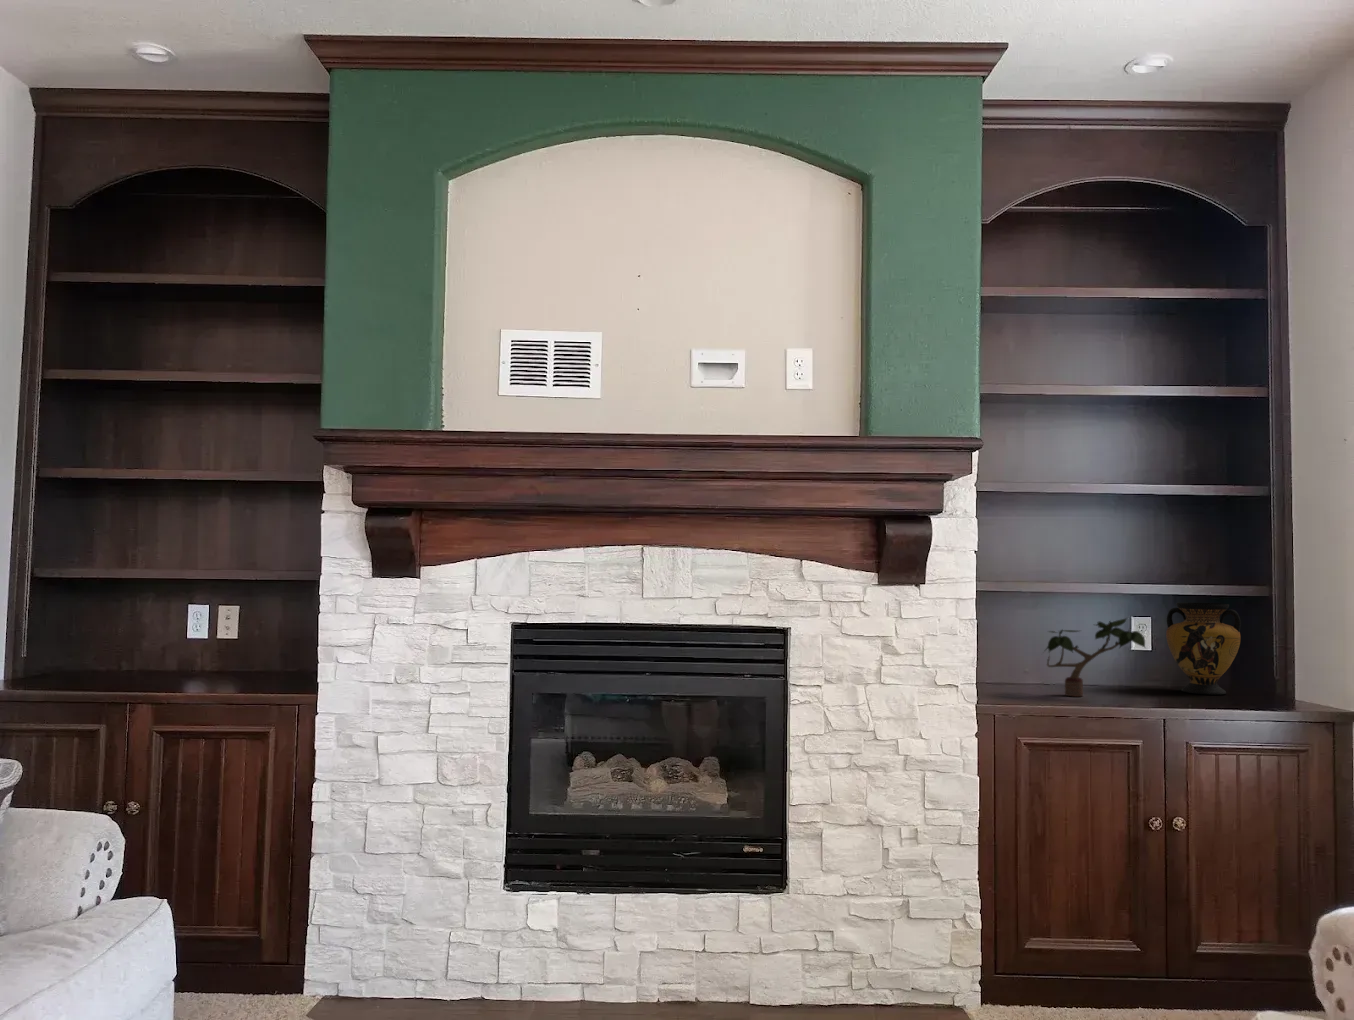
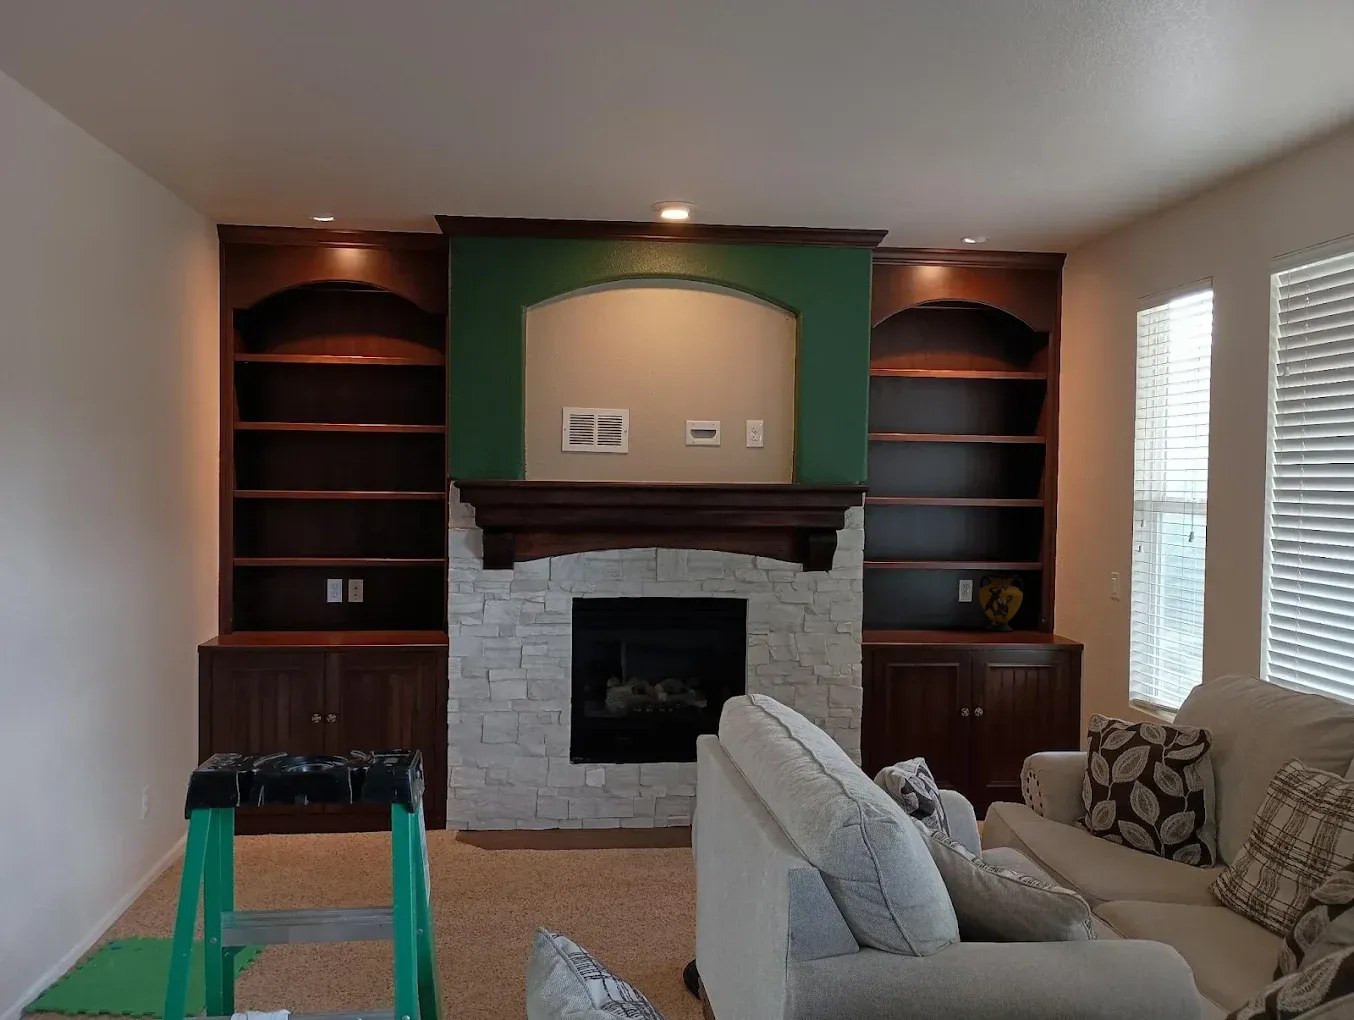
potted plant: present [1046,619,1145,696] -> none [896,583,972,635]

